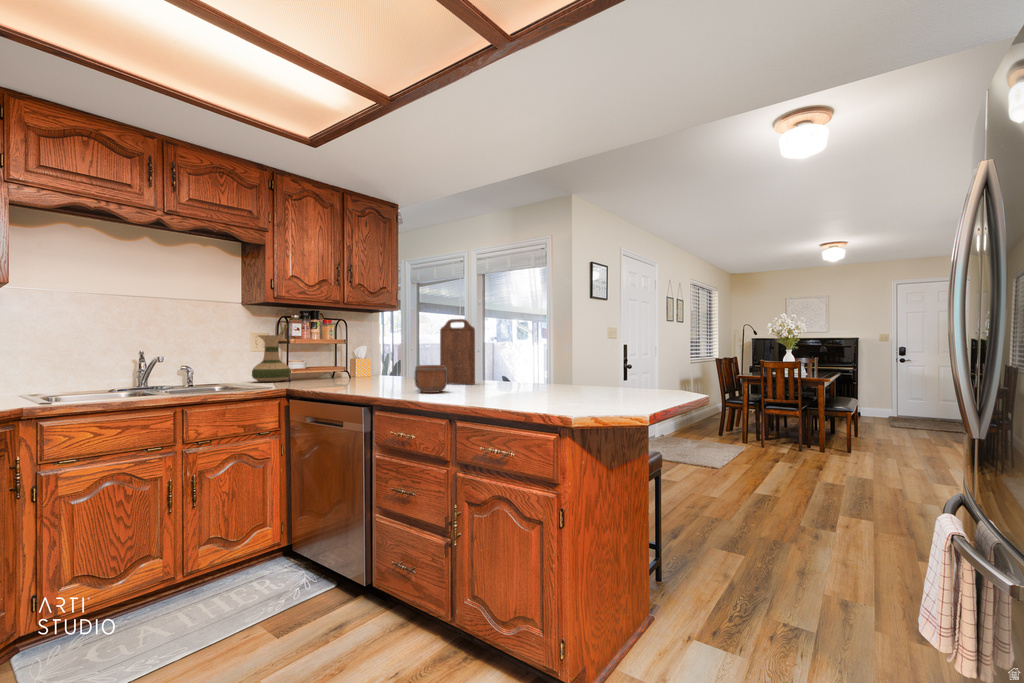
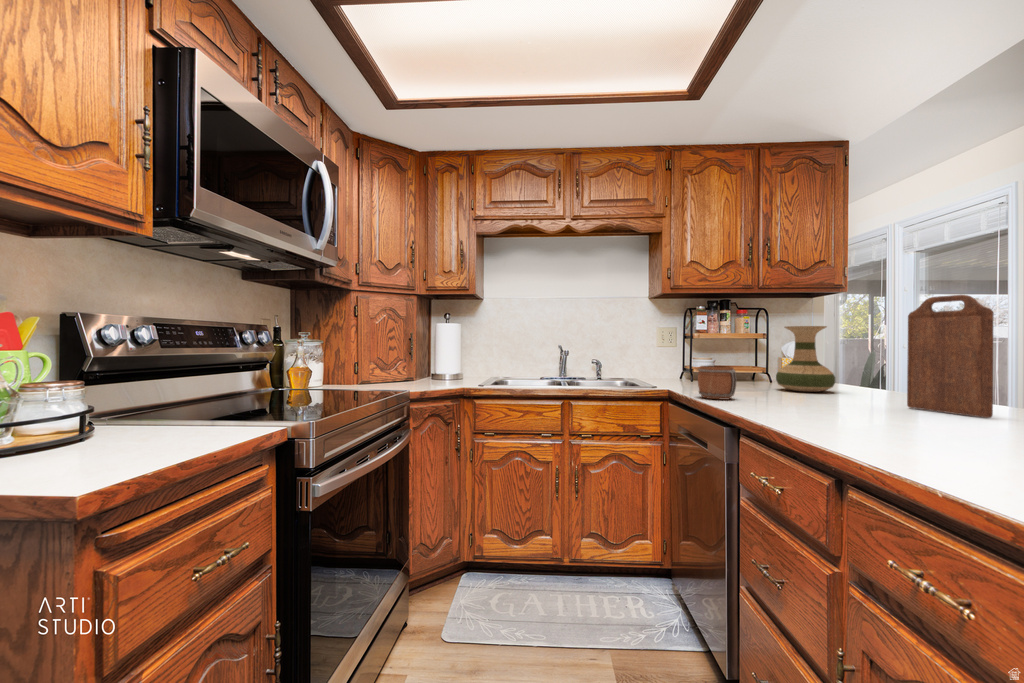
vase: present [252,335,291,382] -> present [776,326,835,392]
mug: present [414,365,447,393] -> present [698,365,736,400]

